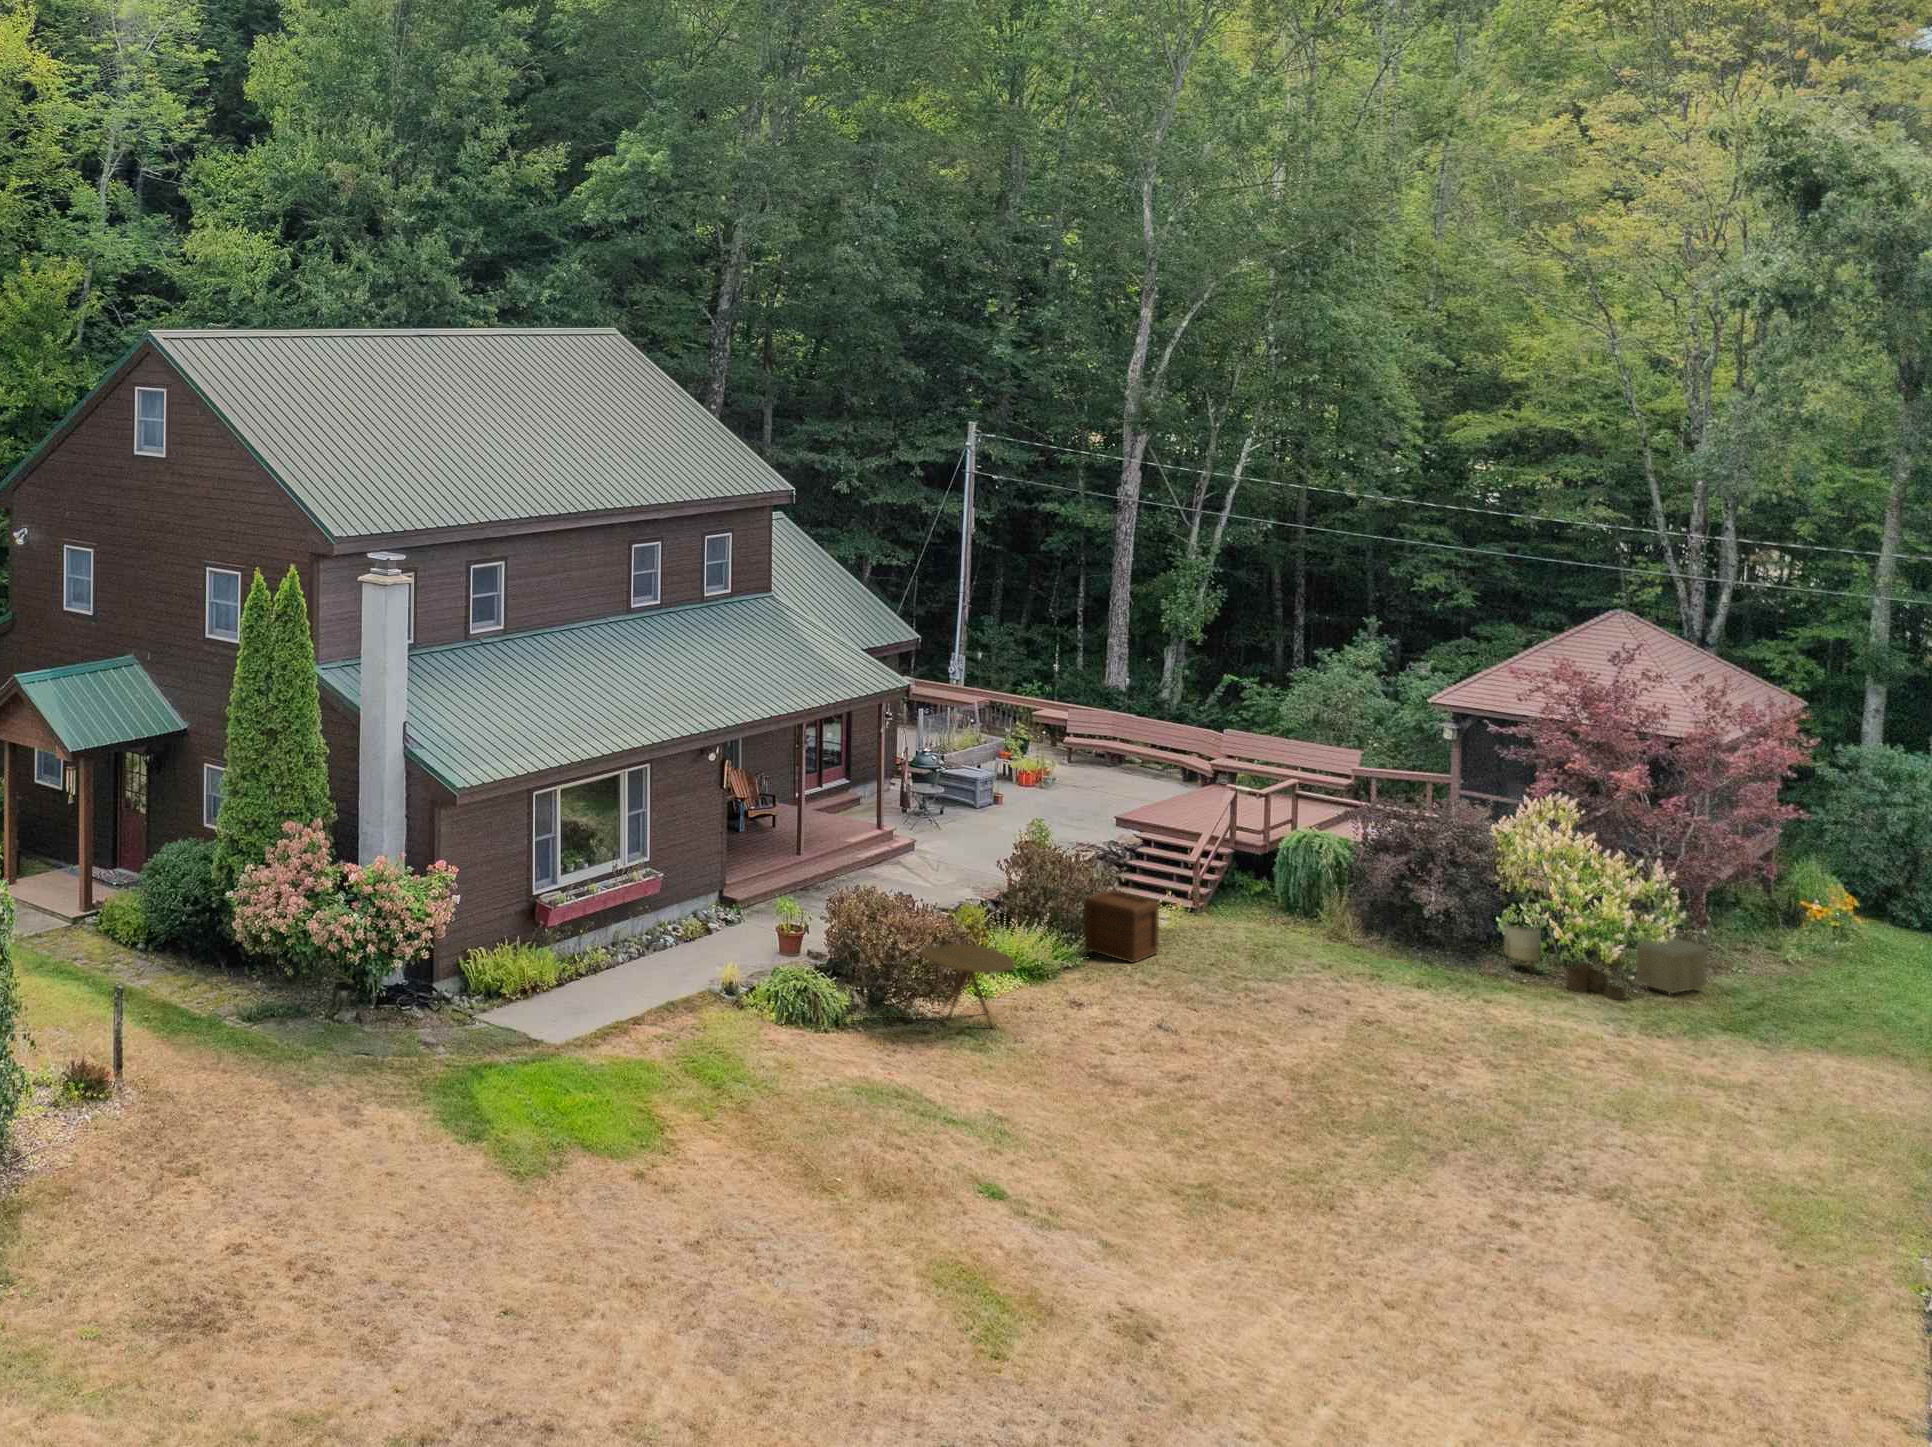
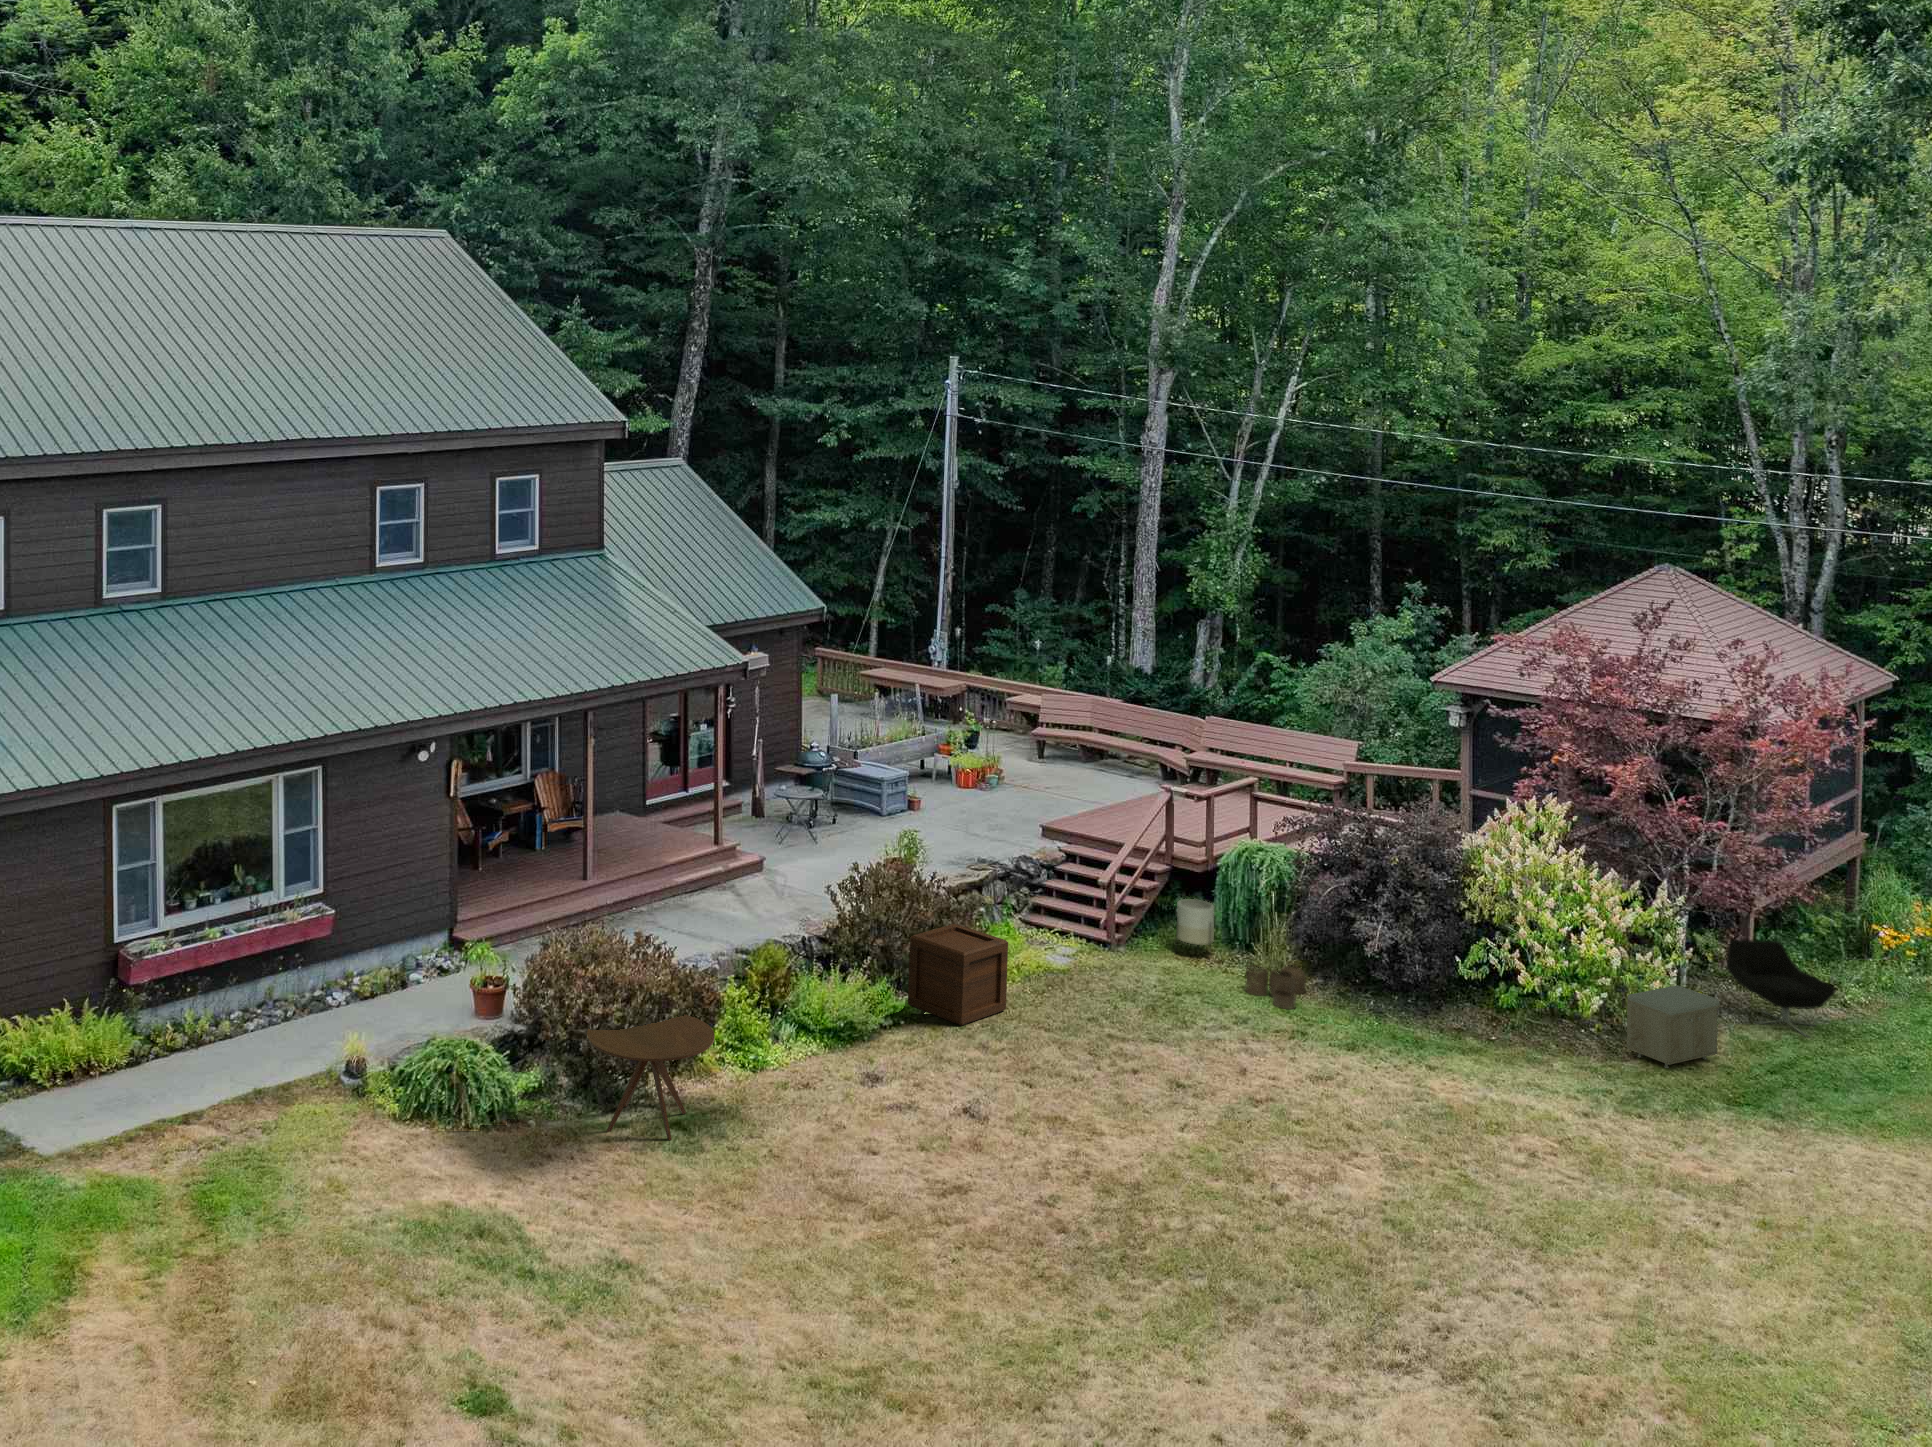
lounge chair: none [1701,906,1791,978] -> present [1727,939,1836,1036]
planter: present [1504,924,1541,962] -> present [1176,899,1214,945]
woven basket: present [1566,962,1625,1000] -> present [1246,962,1306,1009]

